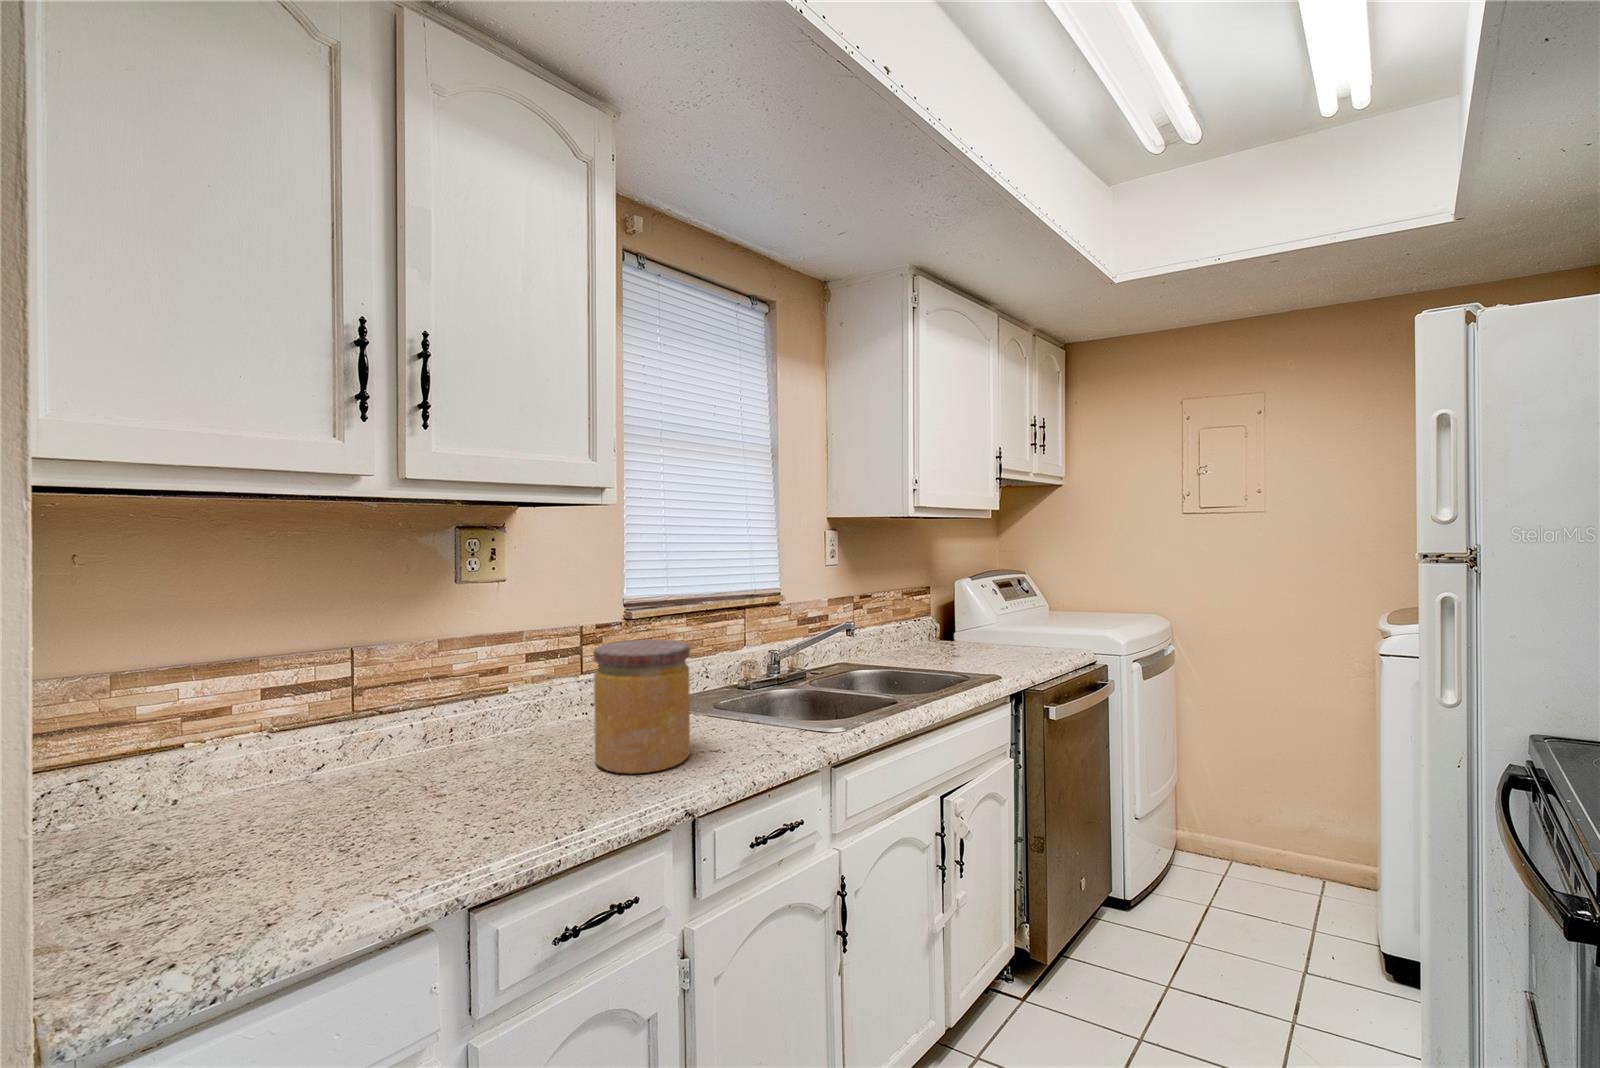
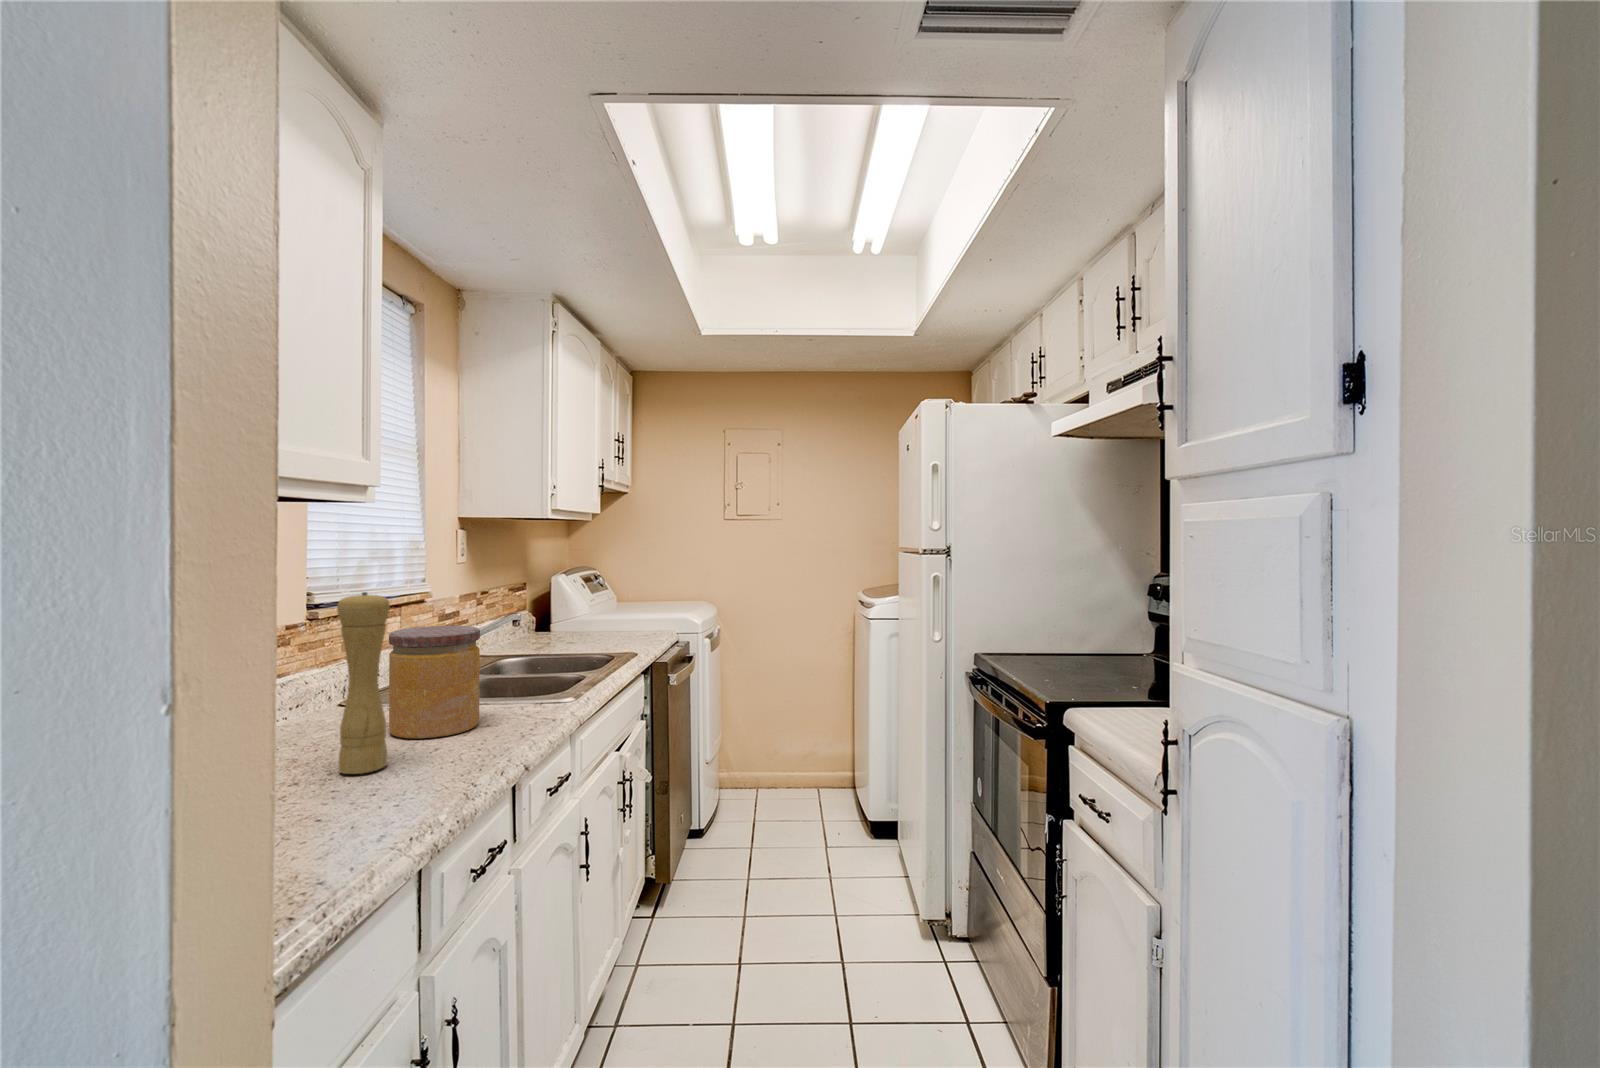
pepper mill: none [471,602,527,810] -> present [337,592,390,774]

